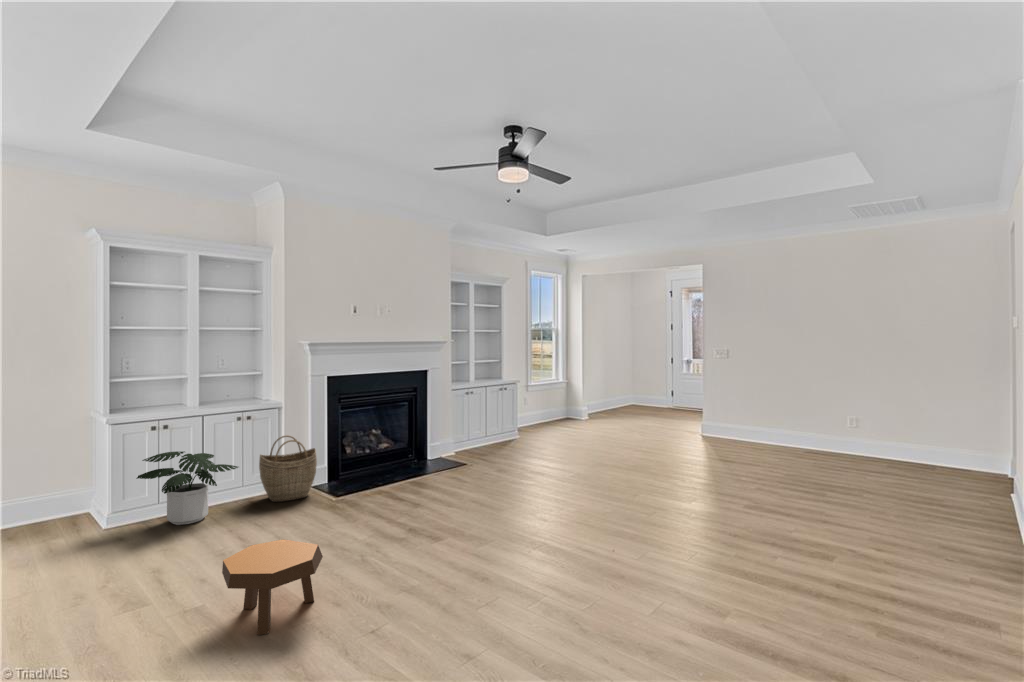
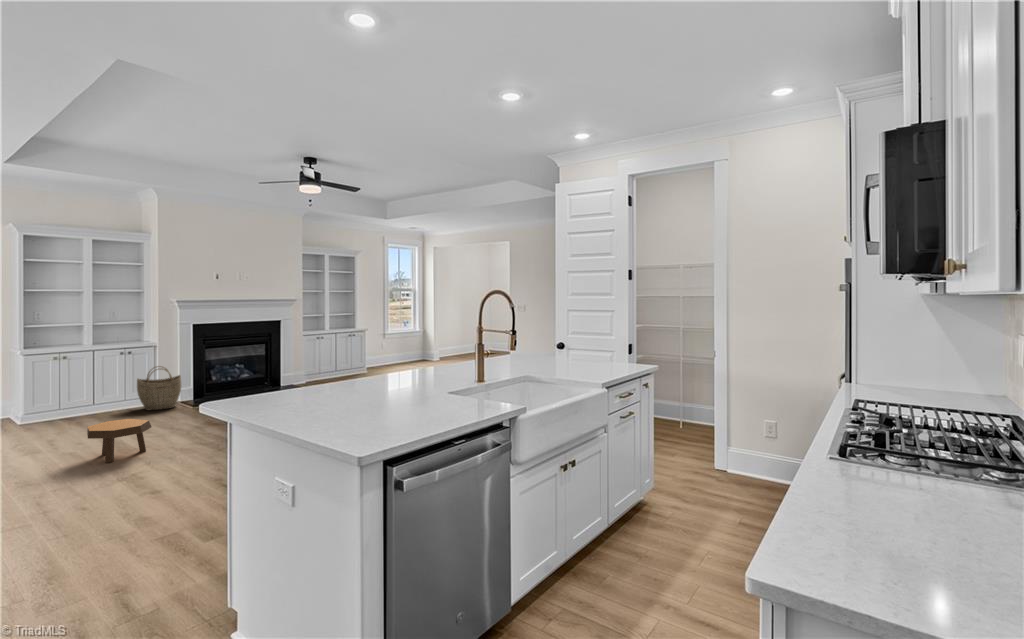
potted plant: present [136,451,238,525] -> none [42,375,119,422]

